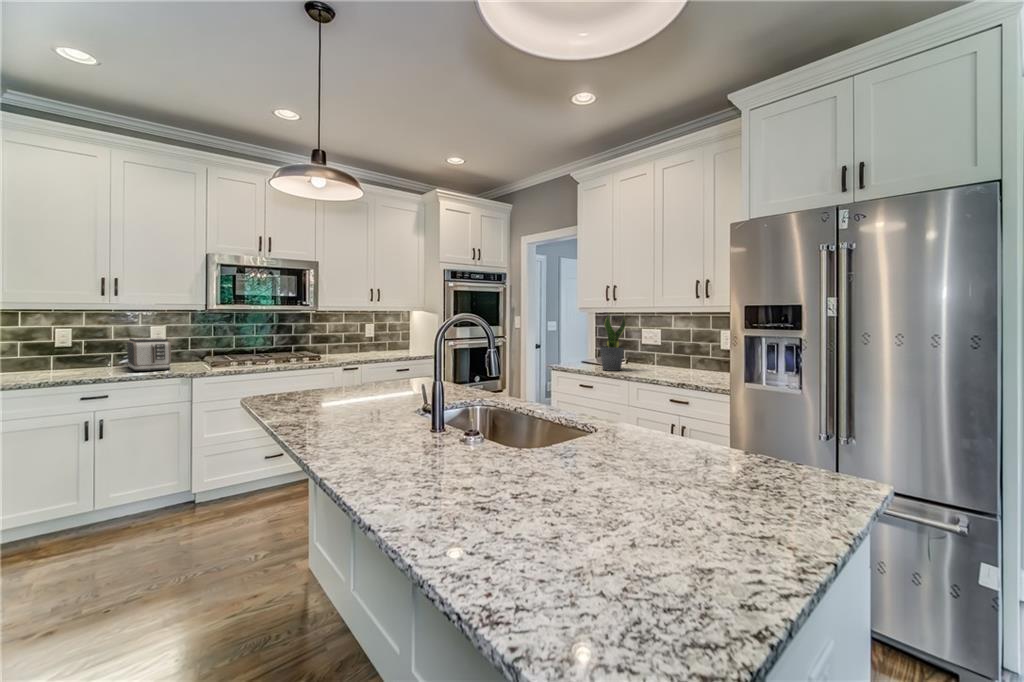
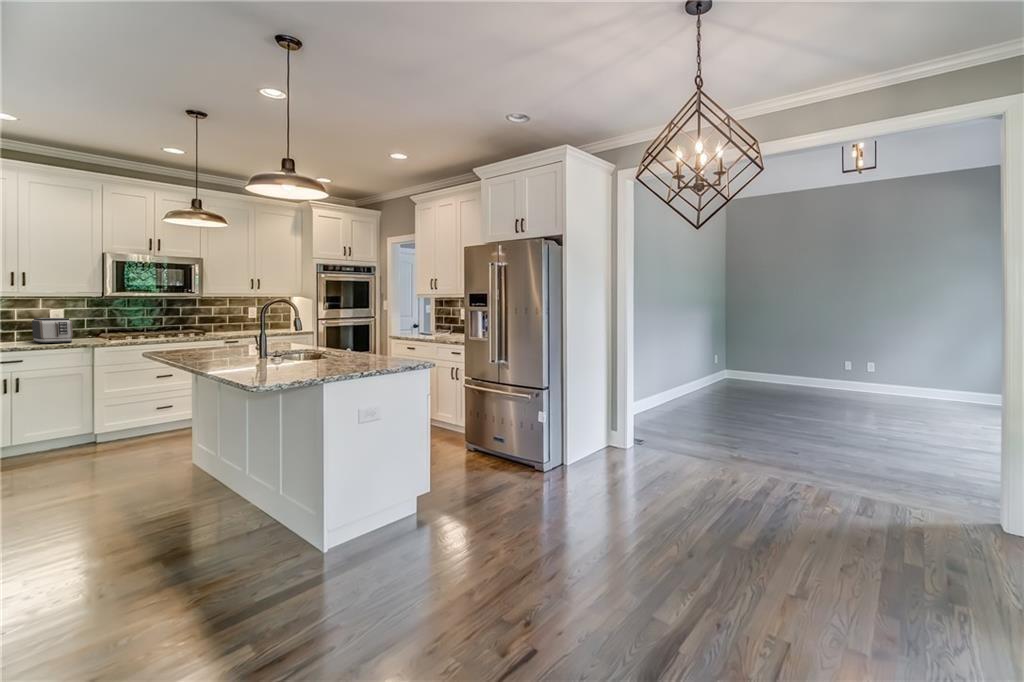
potted plant: present [600,315,625,371] -> none [423,298,441,339]

